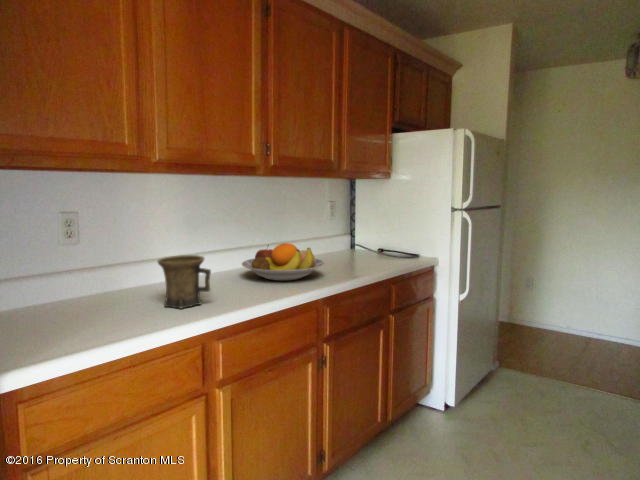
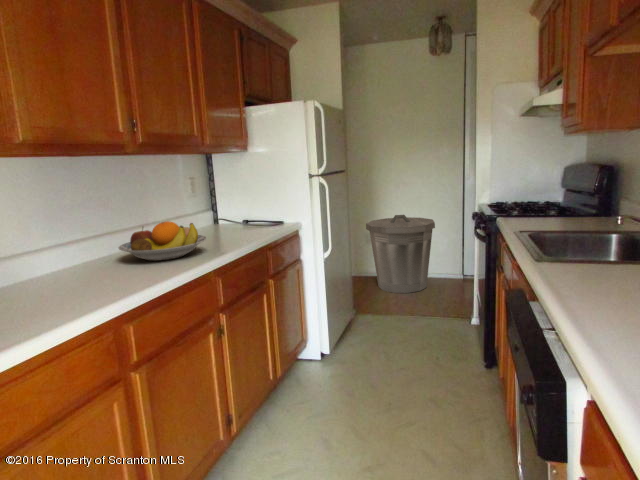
mug: present [158,255,211,308] -> none [40,242,107,300]
trash can: none [526,261,617,355] -> present [366,215,435,293]

